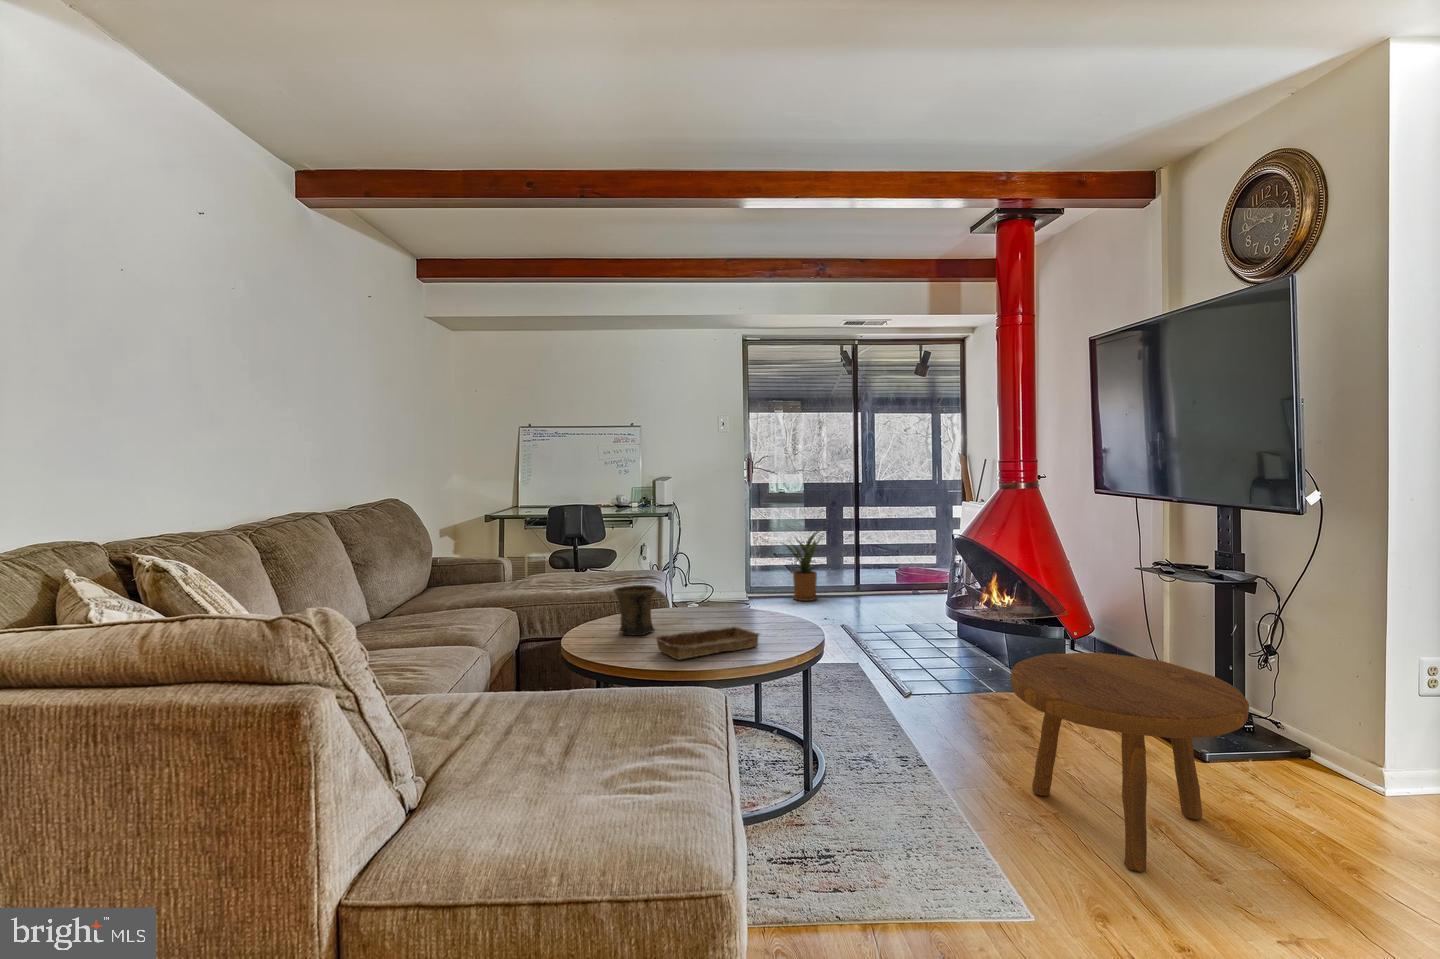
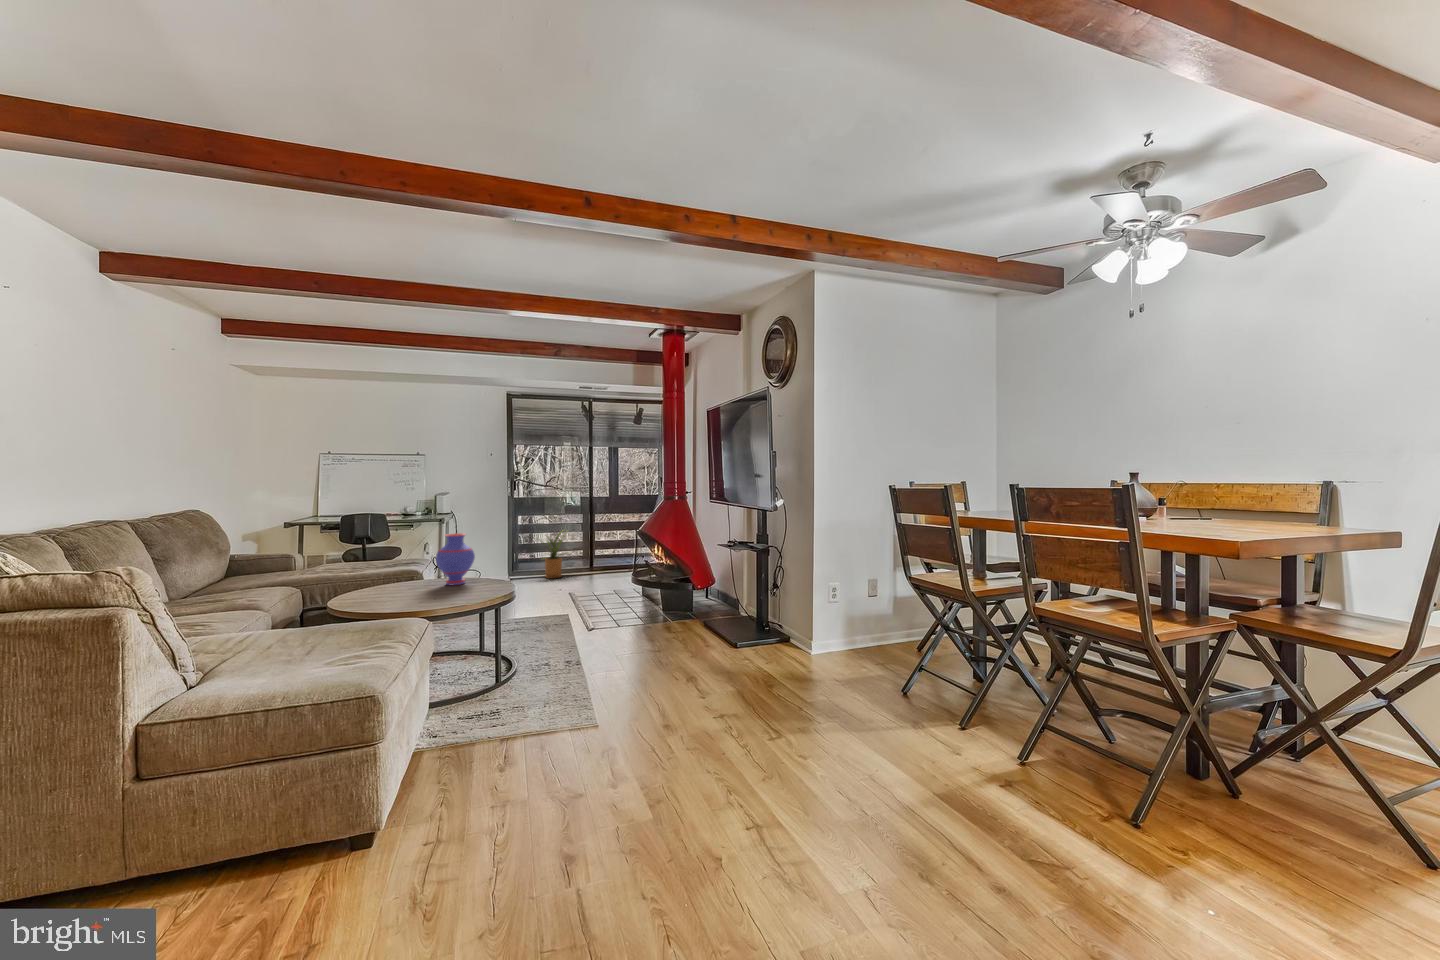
vase: none [698,541,753,624] -> present [436,533,475,585]
mug: present [614,585,656,635] -> none [370,563,402,595]
tray: present [654,626,760,659] -> none [392,585,469,605]
footstool: present [1011,653,1249,872] -> none [618,589,726,695]

